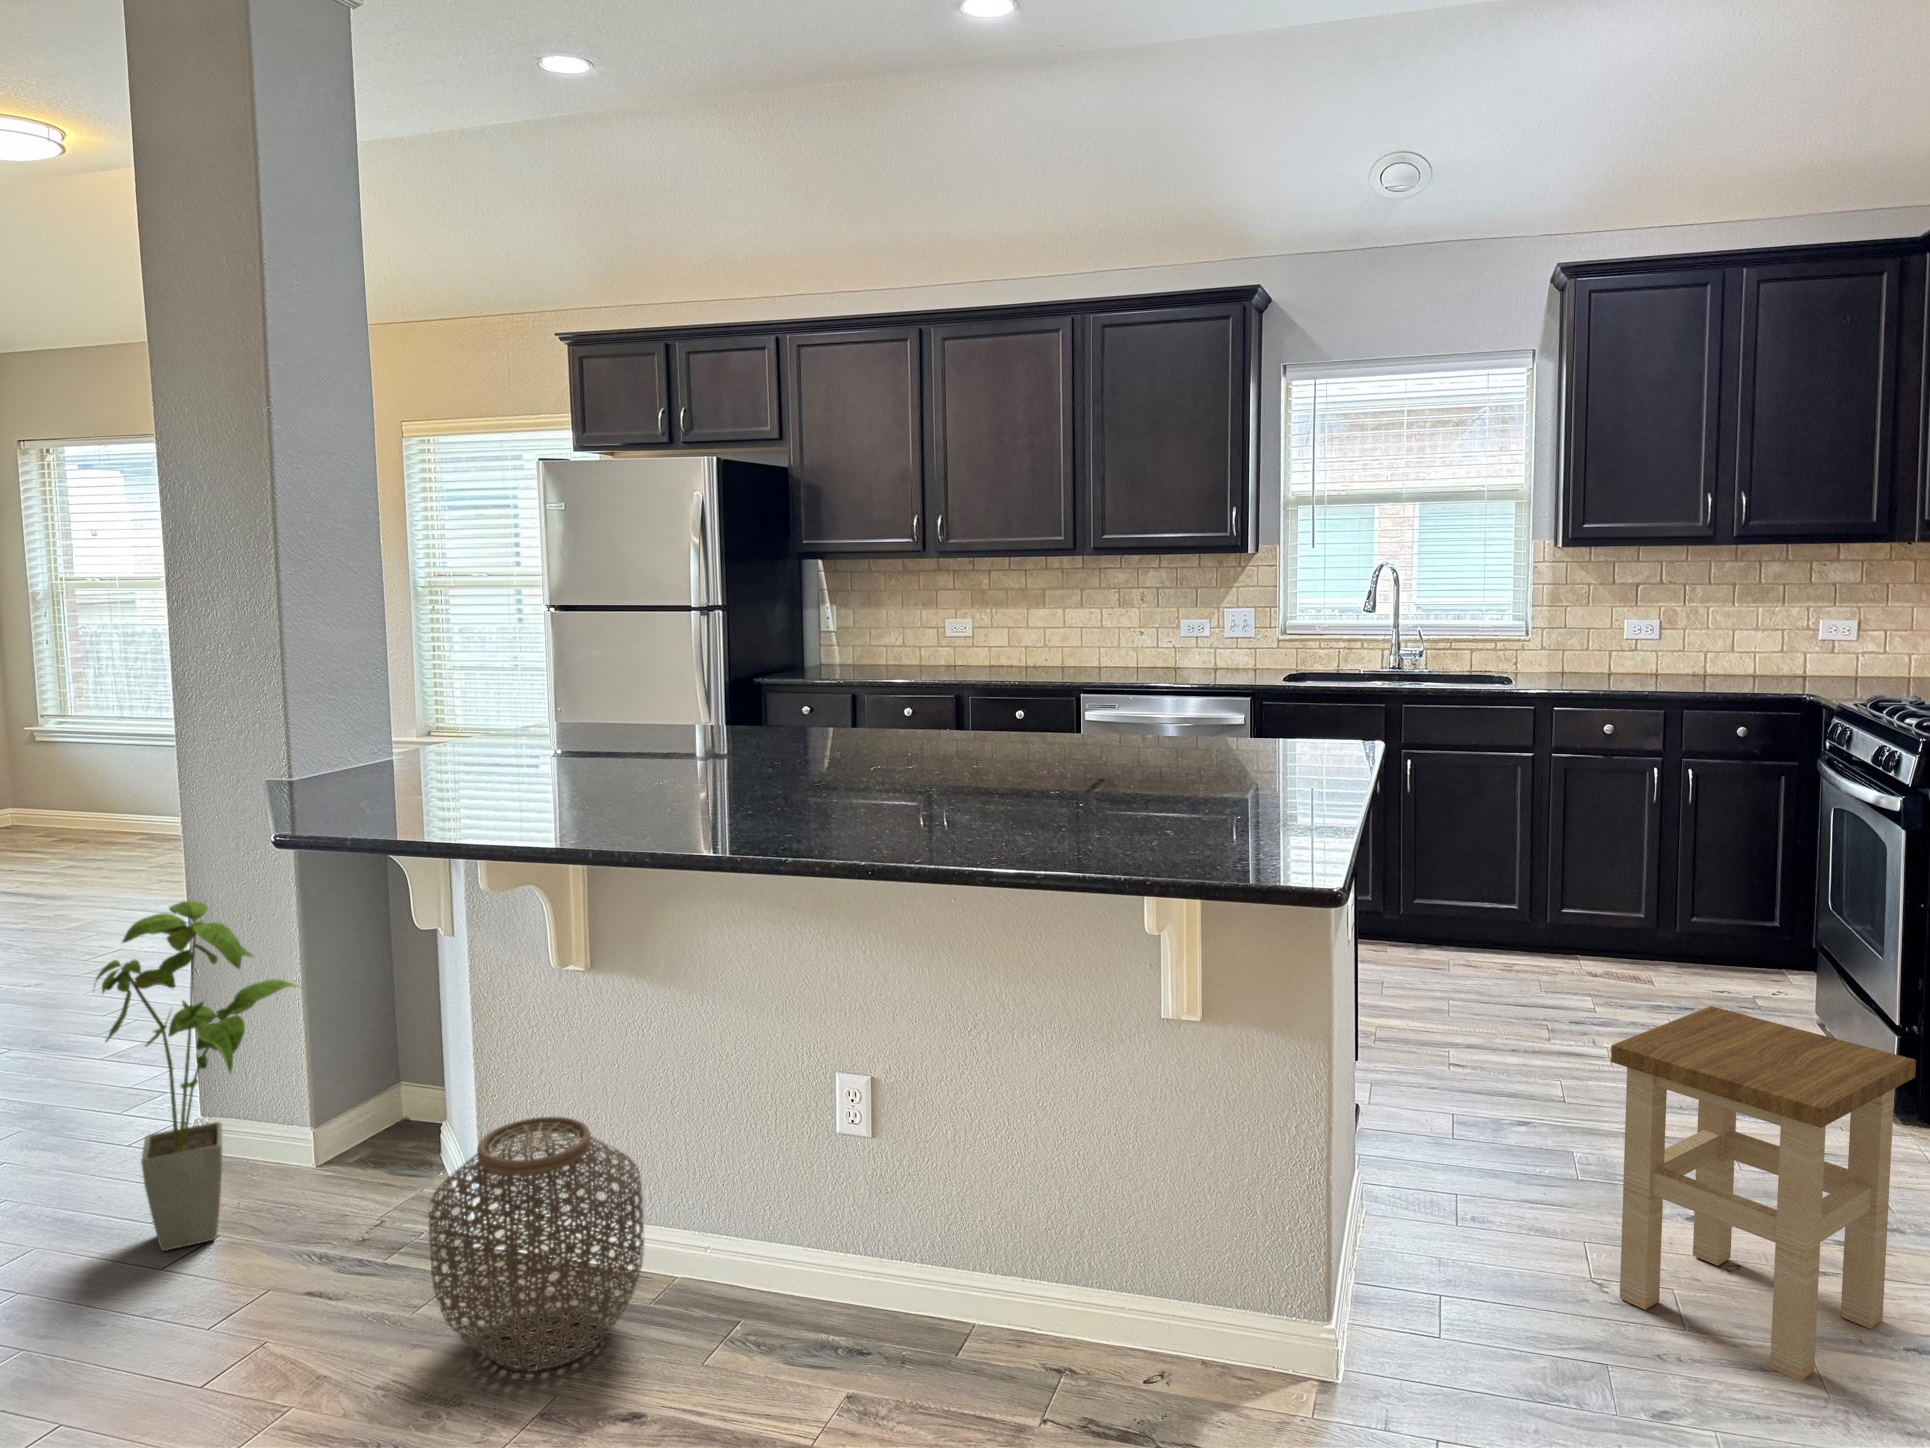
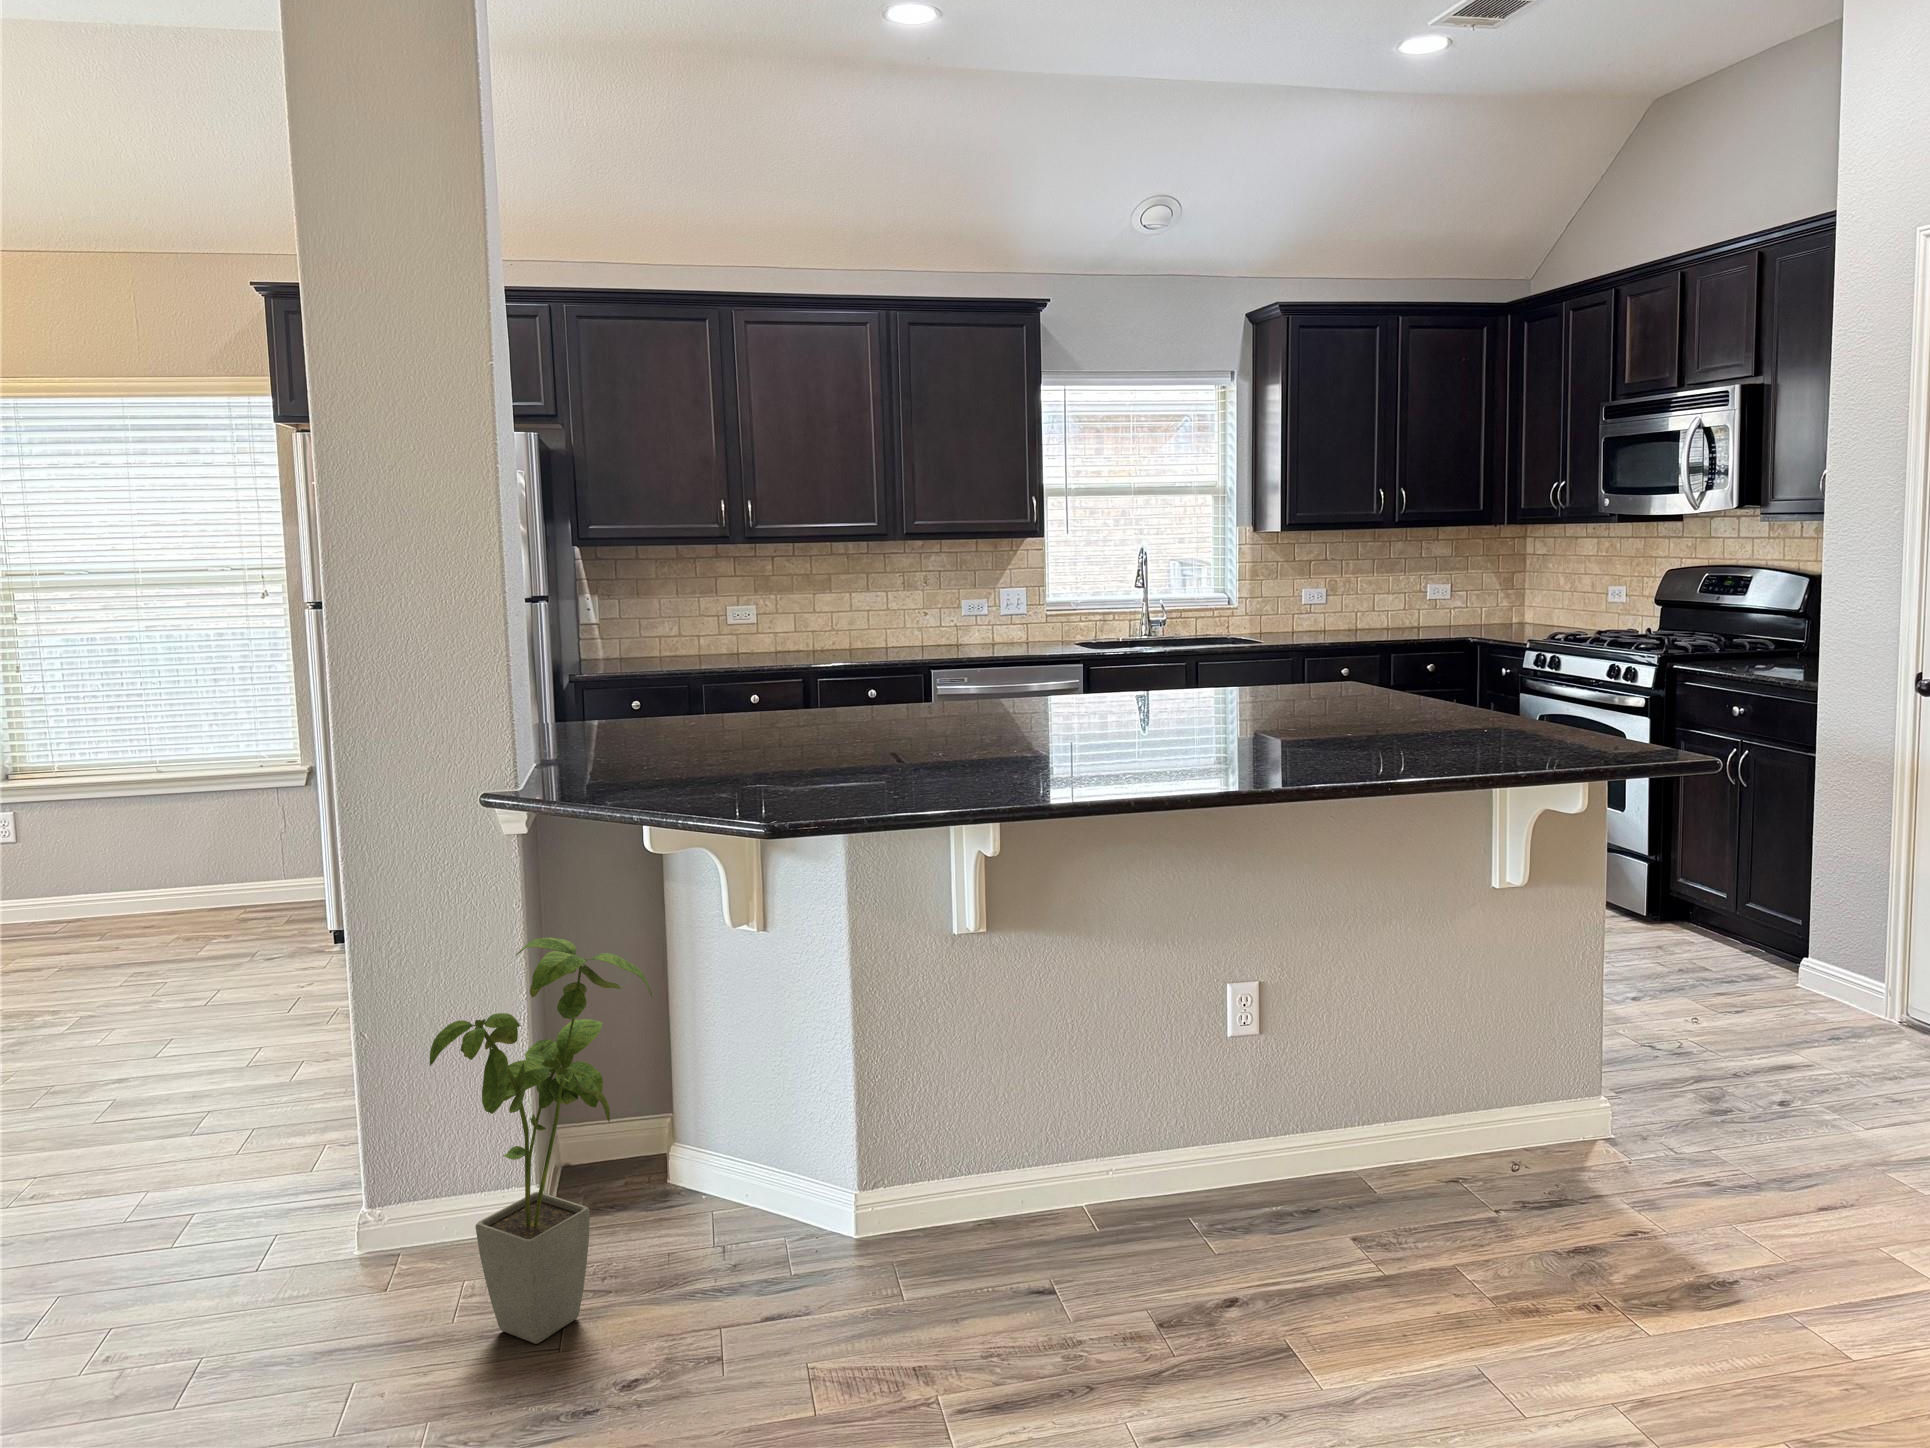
stool: present [1611,1006,1916,1381] -> none [1643,843,1796,1061]
woven basket: present [429,1117,644,1370] -> none [959,1070,1151,1304]

